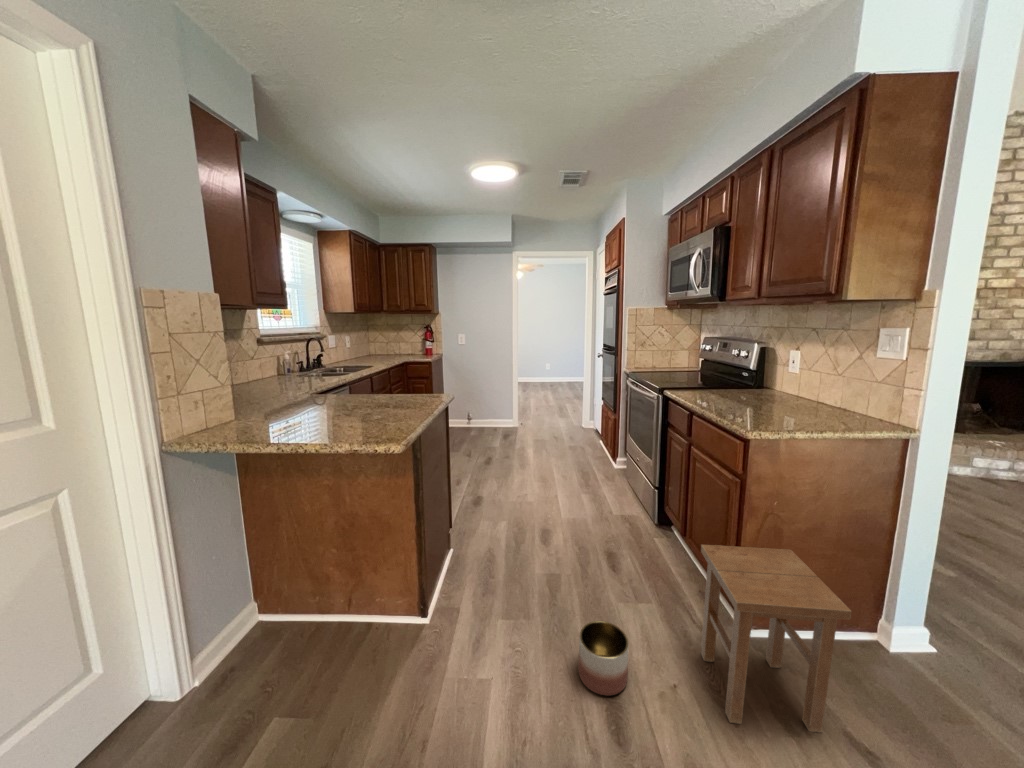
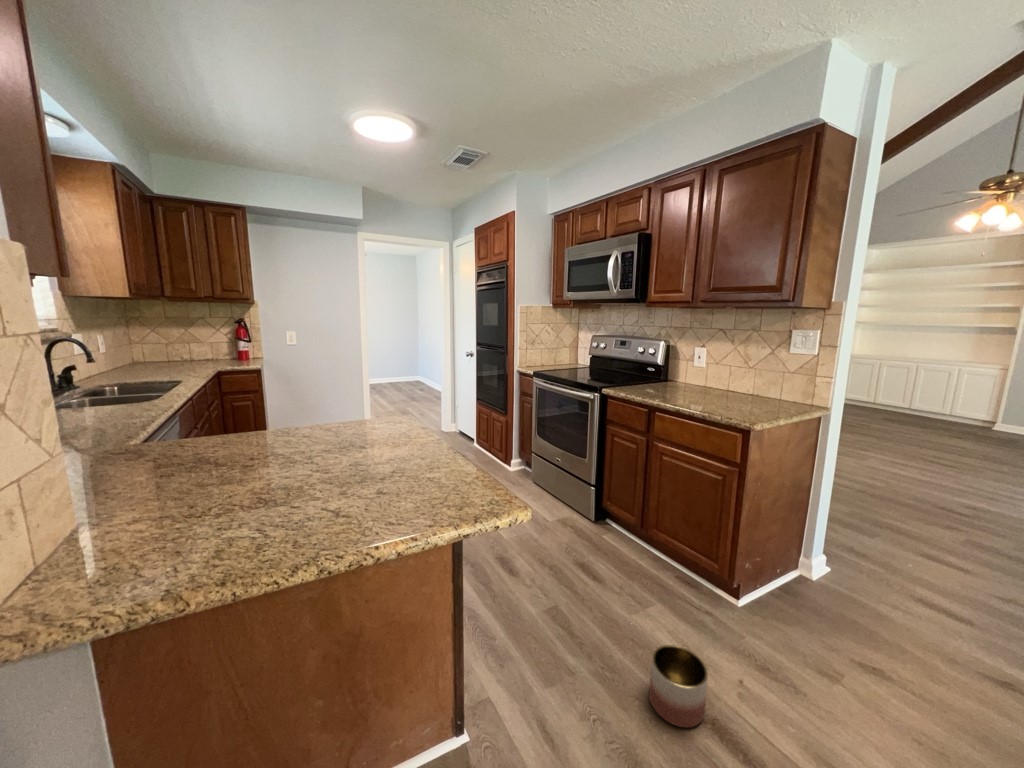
stool: present [701,545,851,733] -> none [721,522,864,696]

